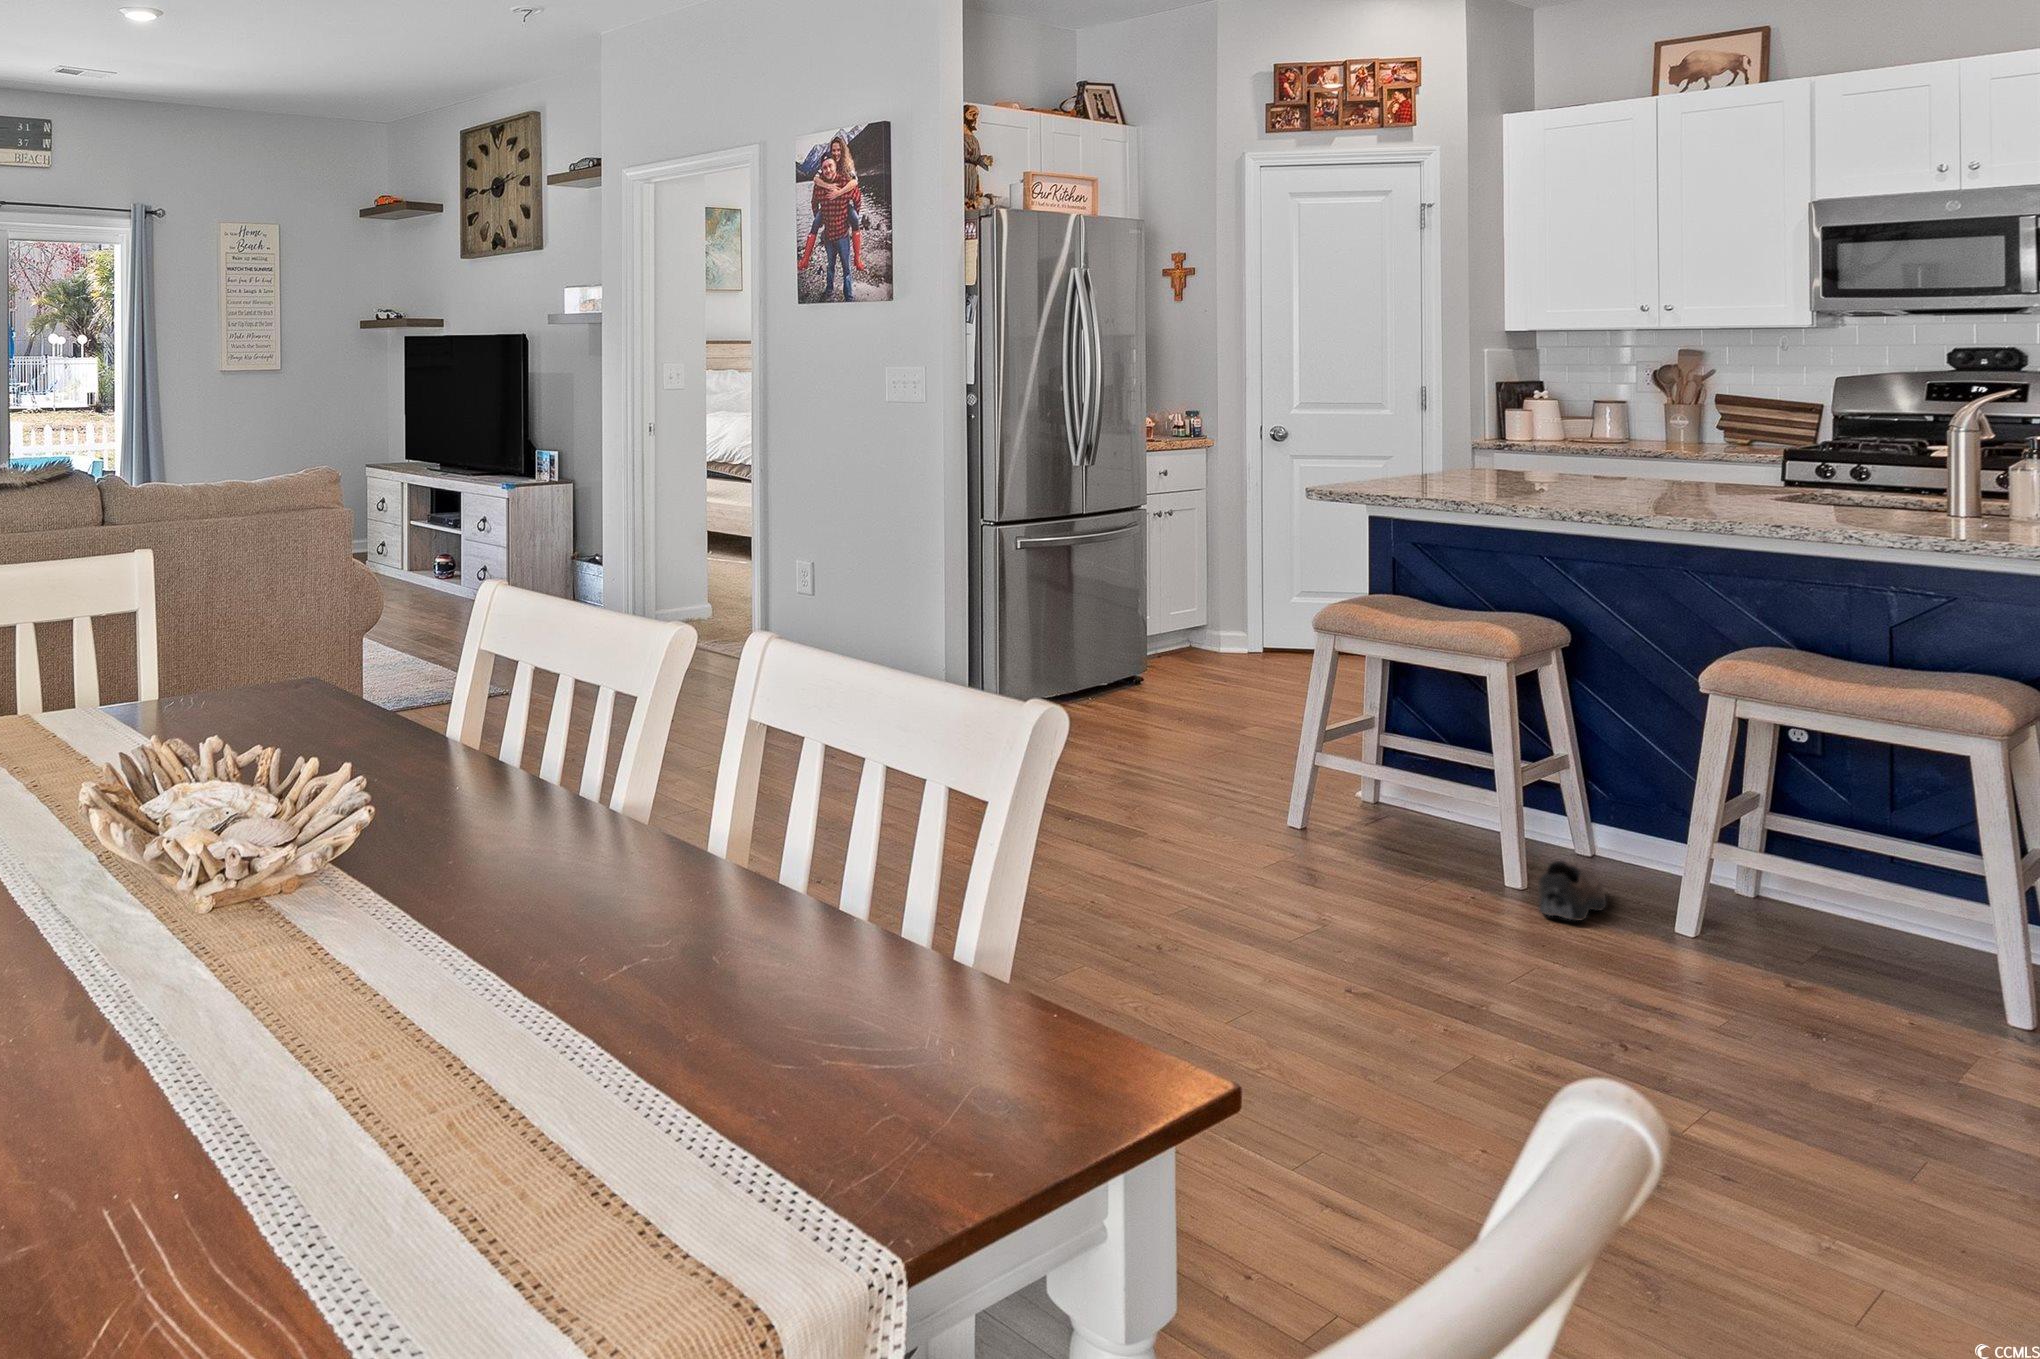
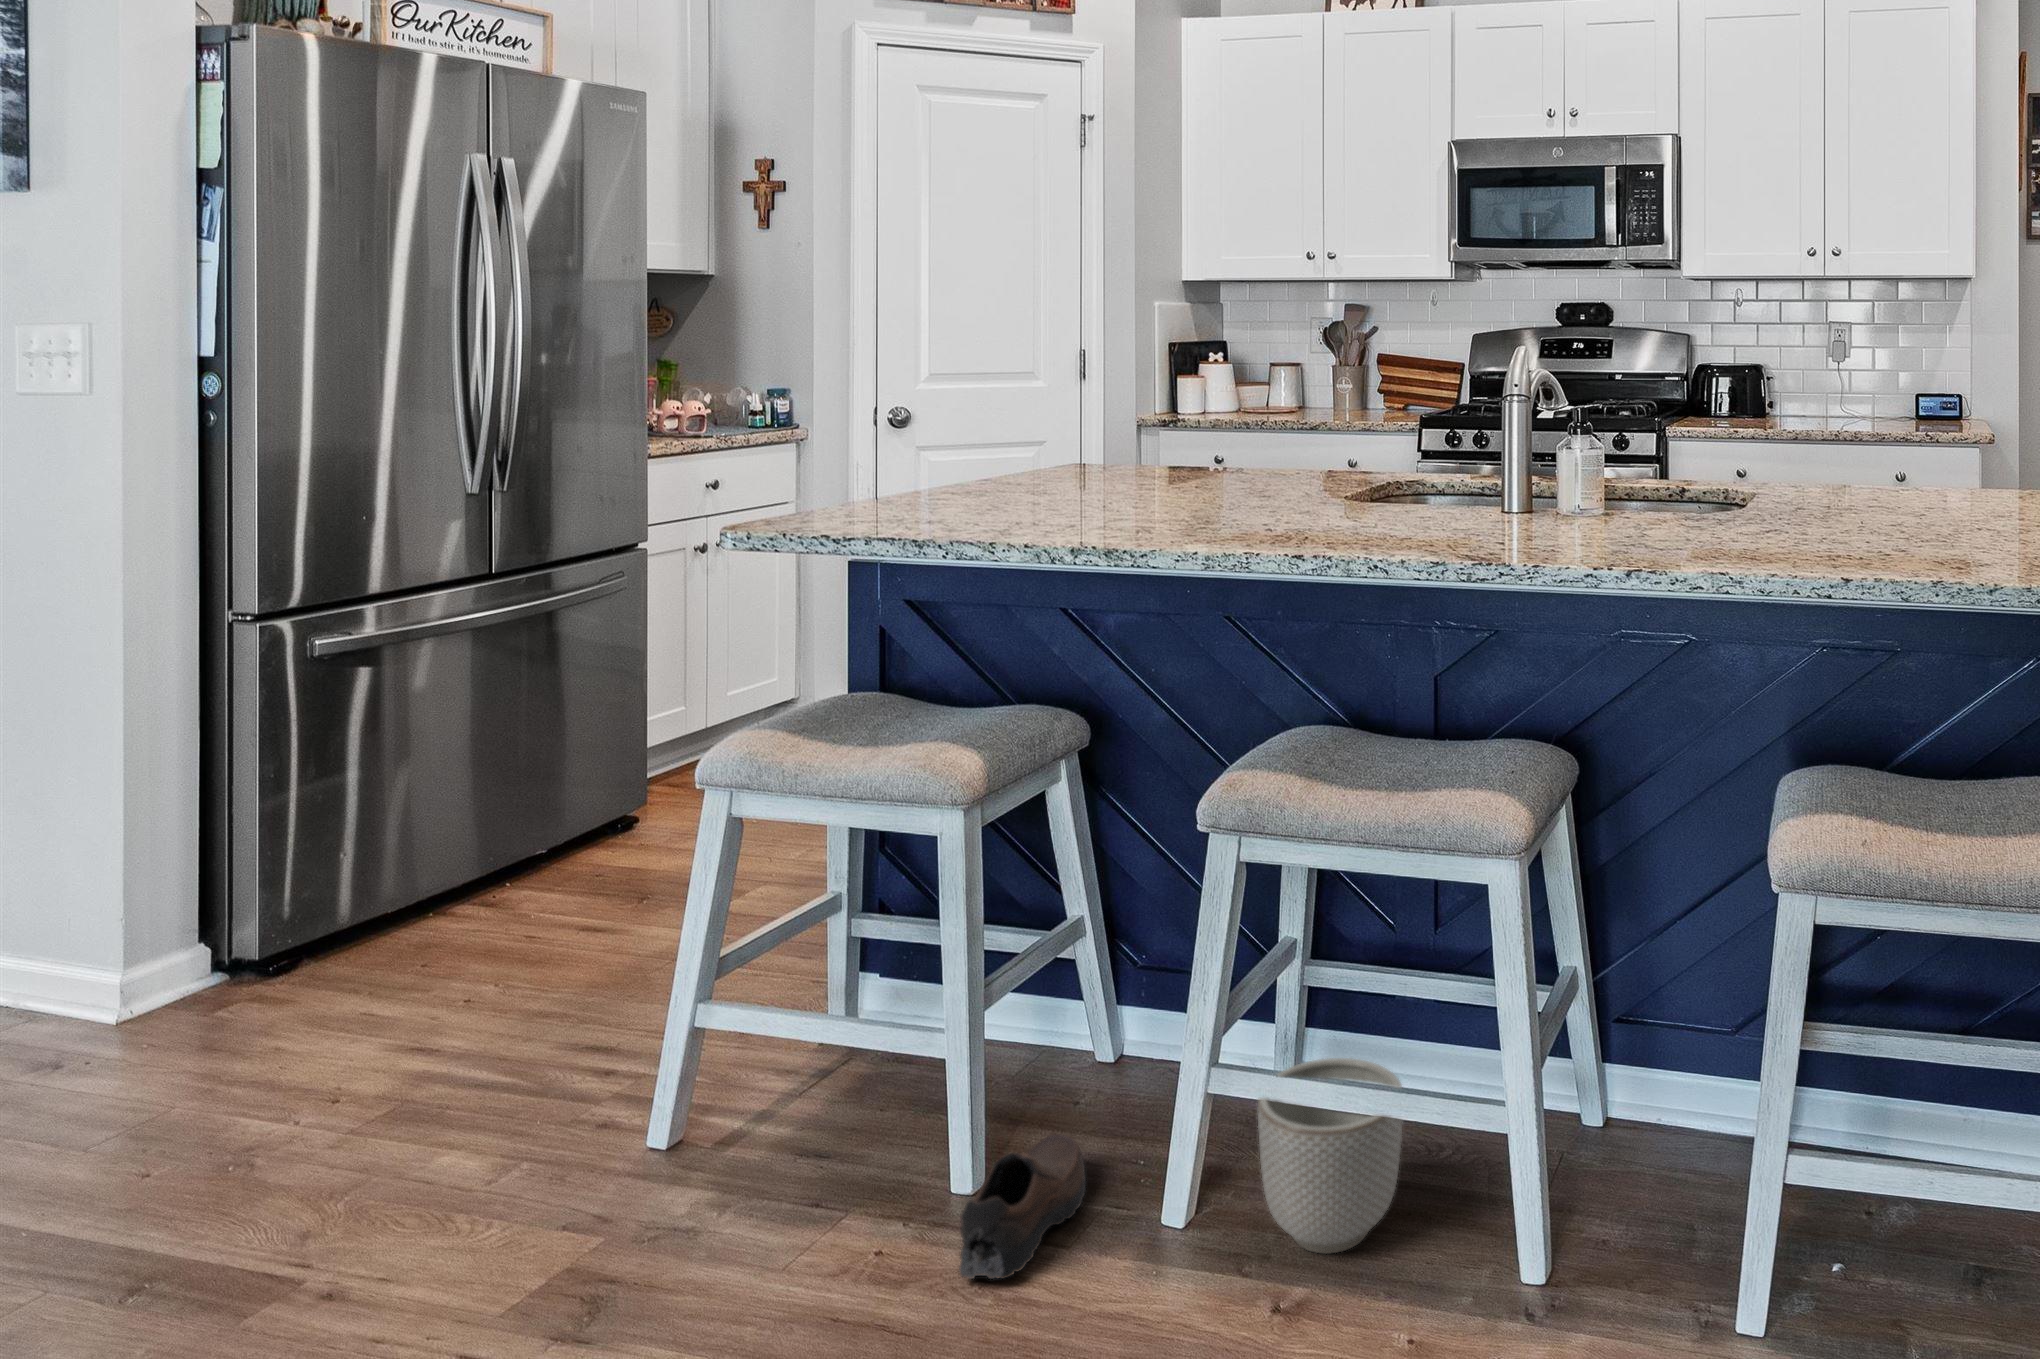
planter: none [1751,853,1877,969] -> present [1258,1058,1402,1254]

